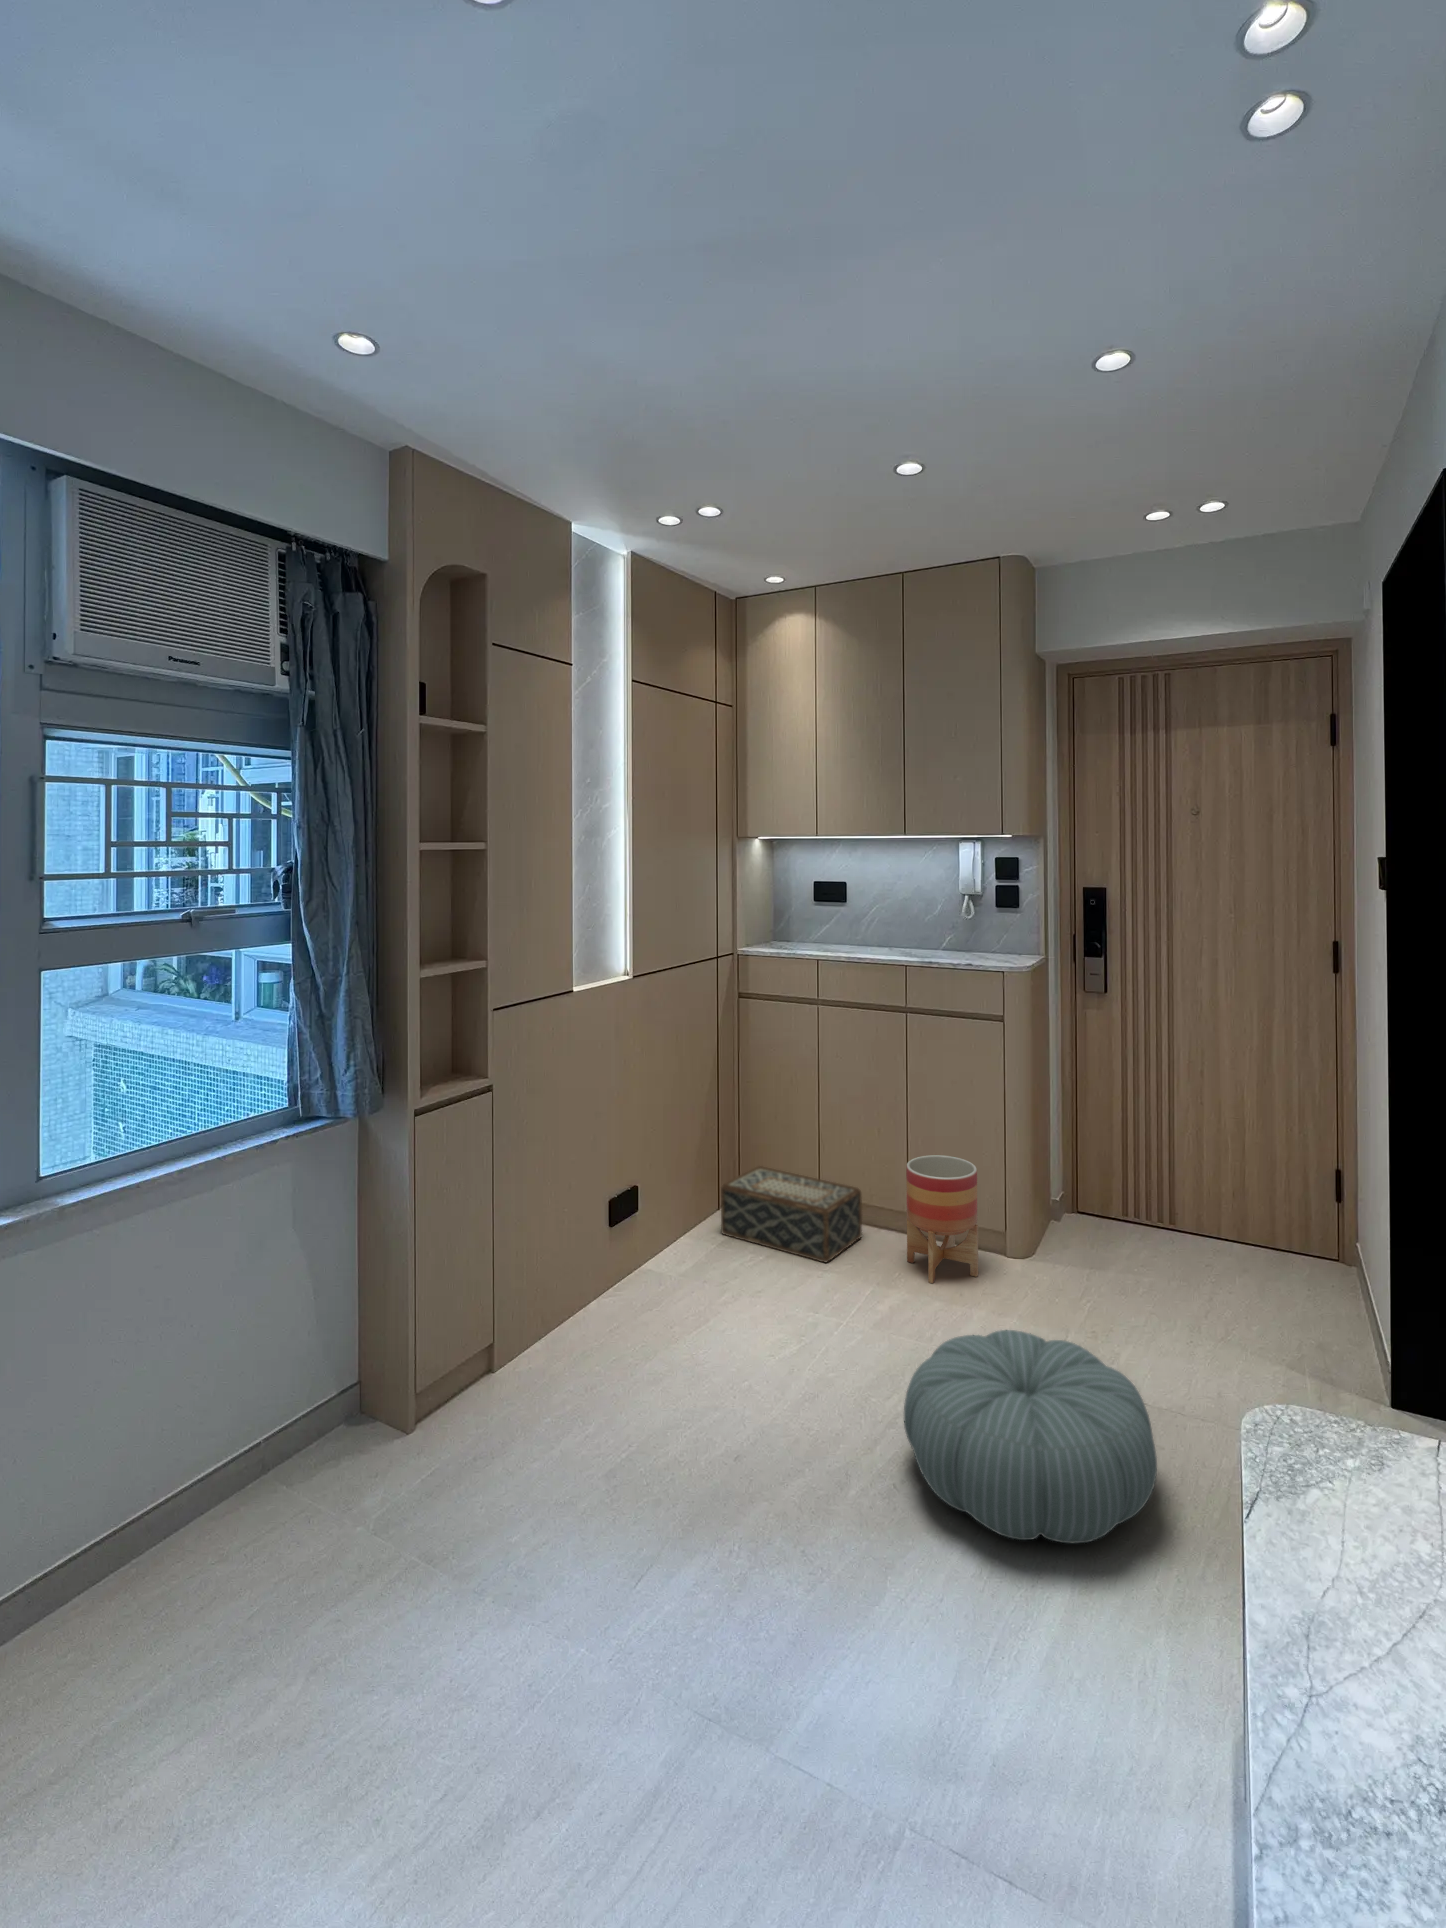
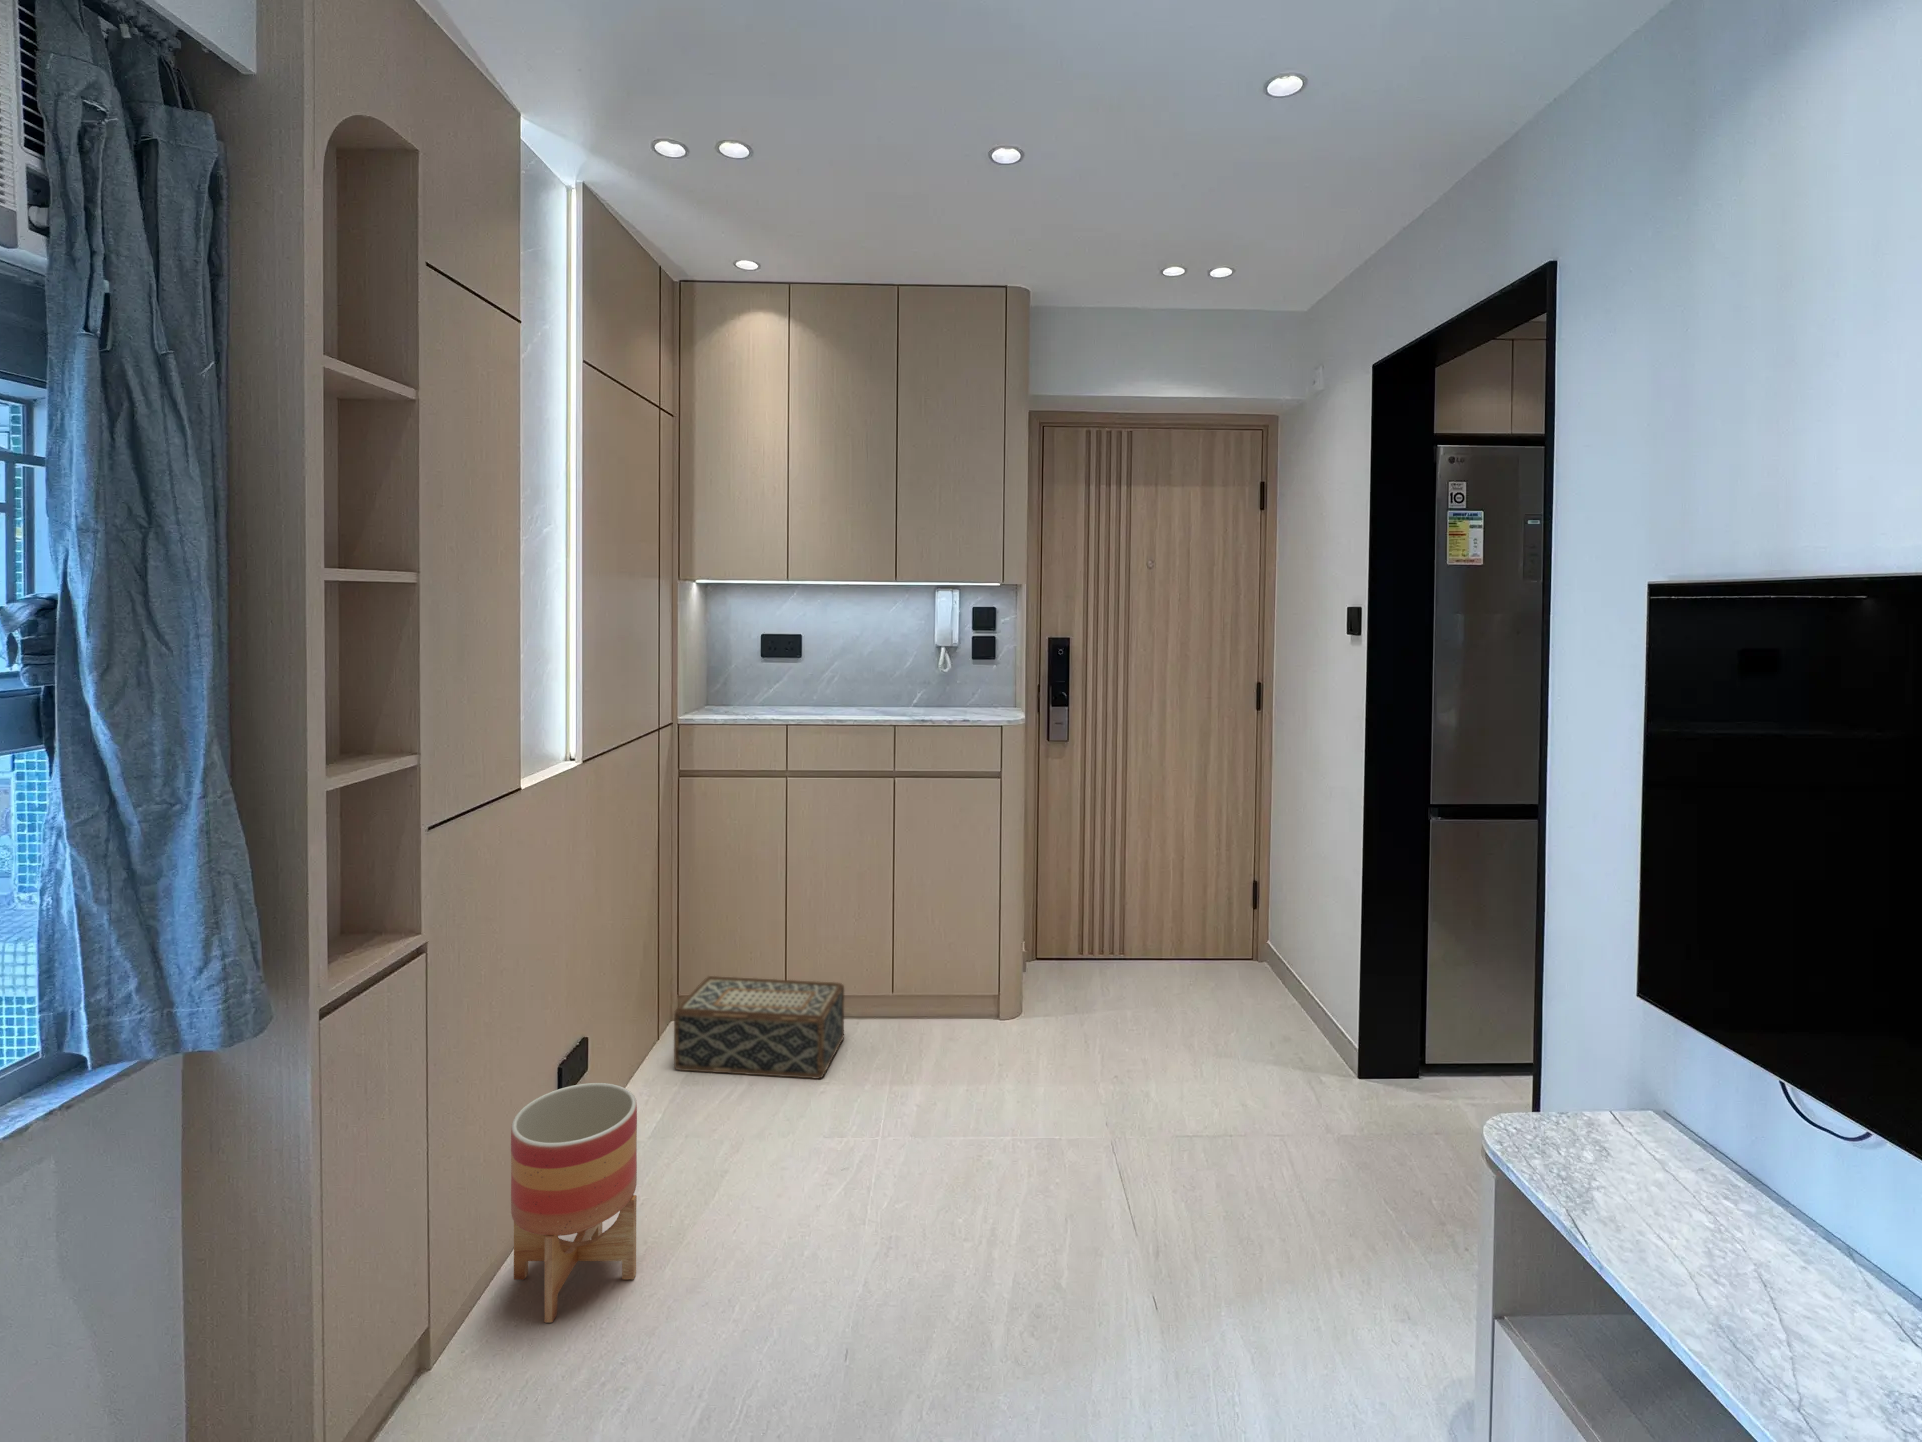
planter: present [906,1155,978,1283] -> present [511,1083,637,1323]
pouf: present [904,1330,1157,1543] -> none [1038,1118,1307,1363]

